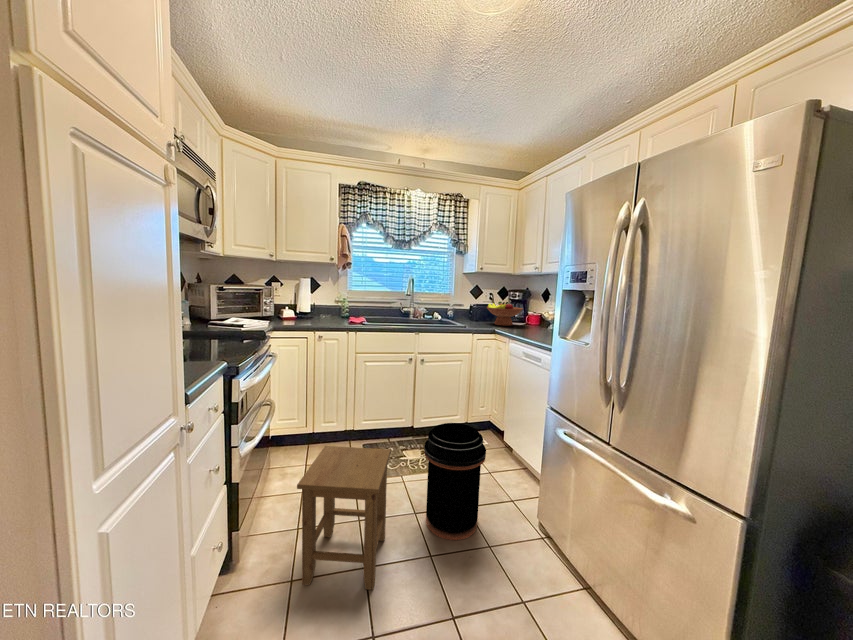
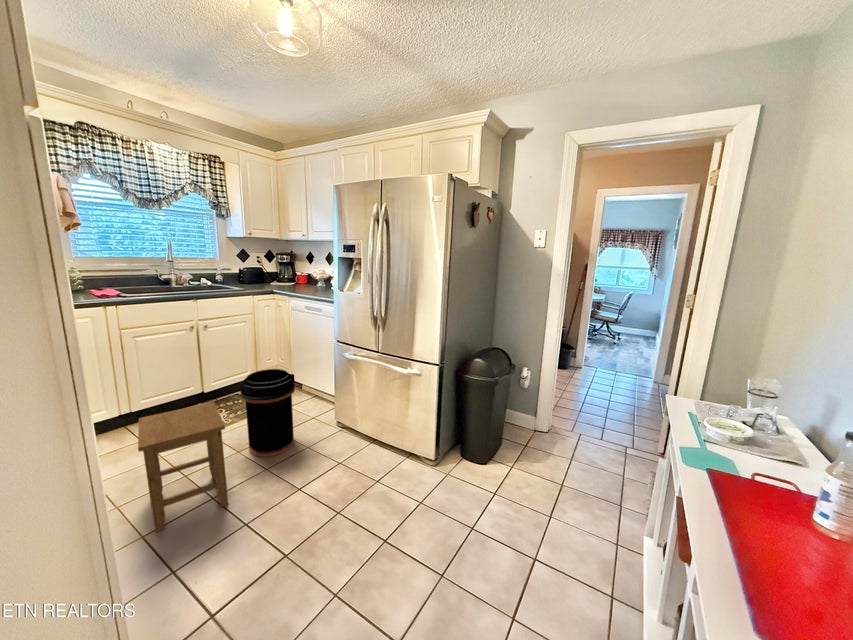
fruit bowl: present [487,302,523,326] -> none [260,265,295,286]

